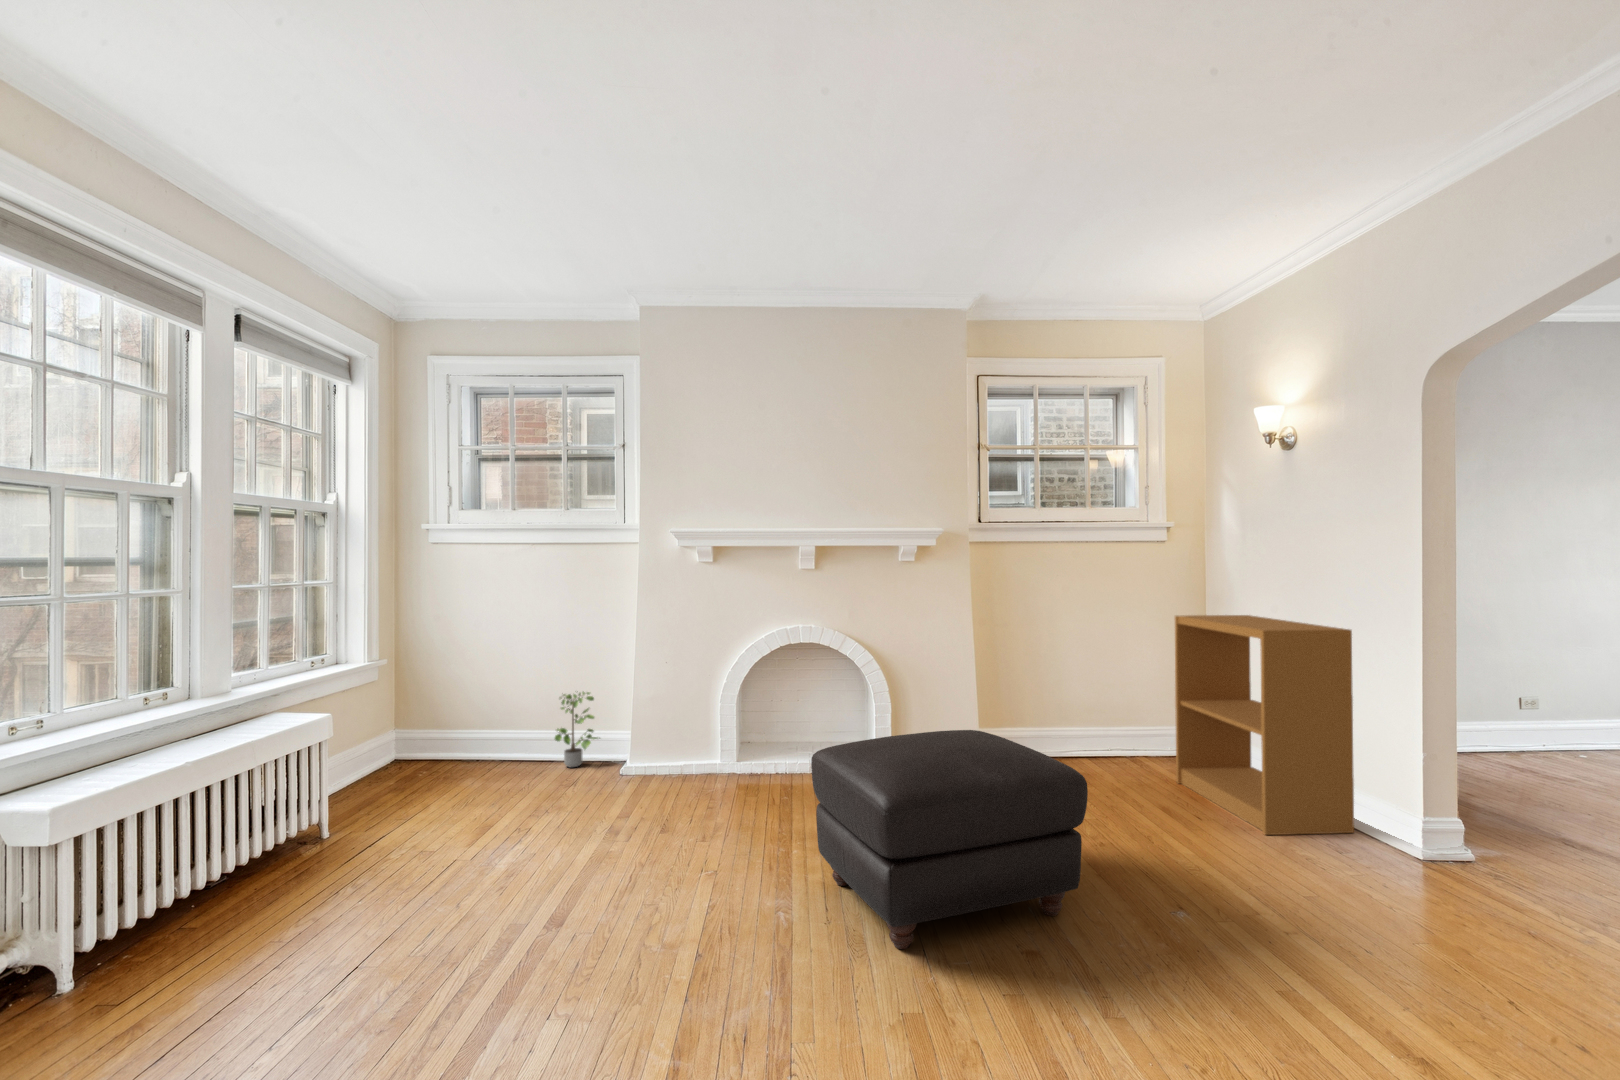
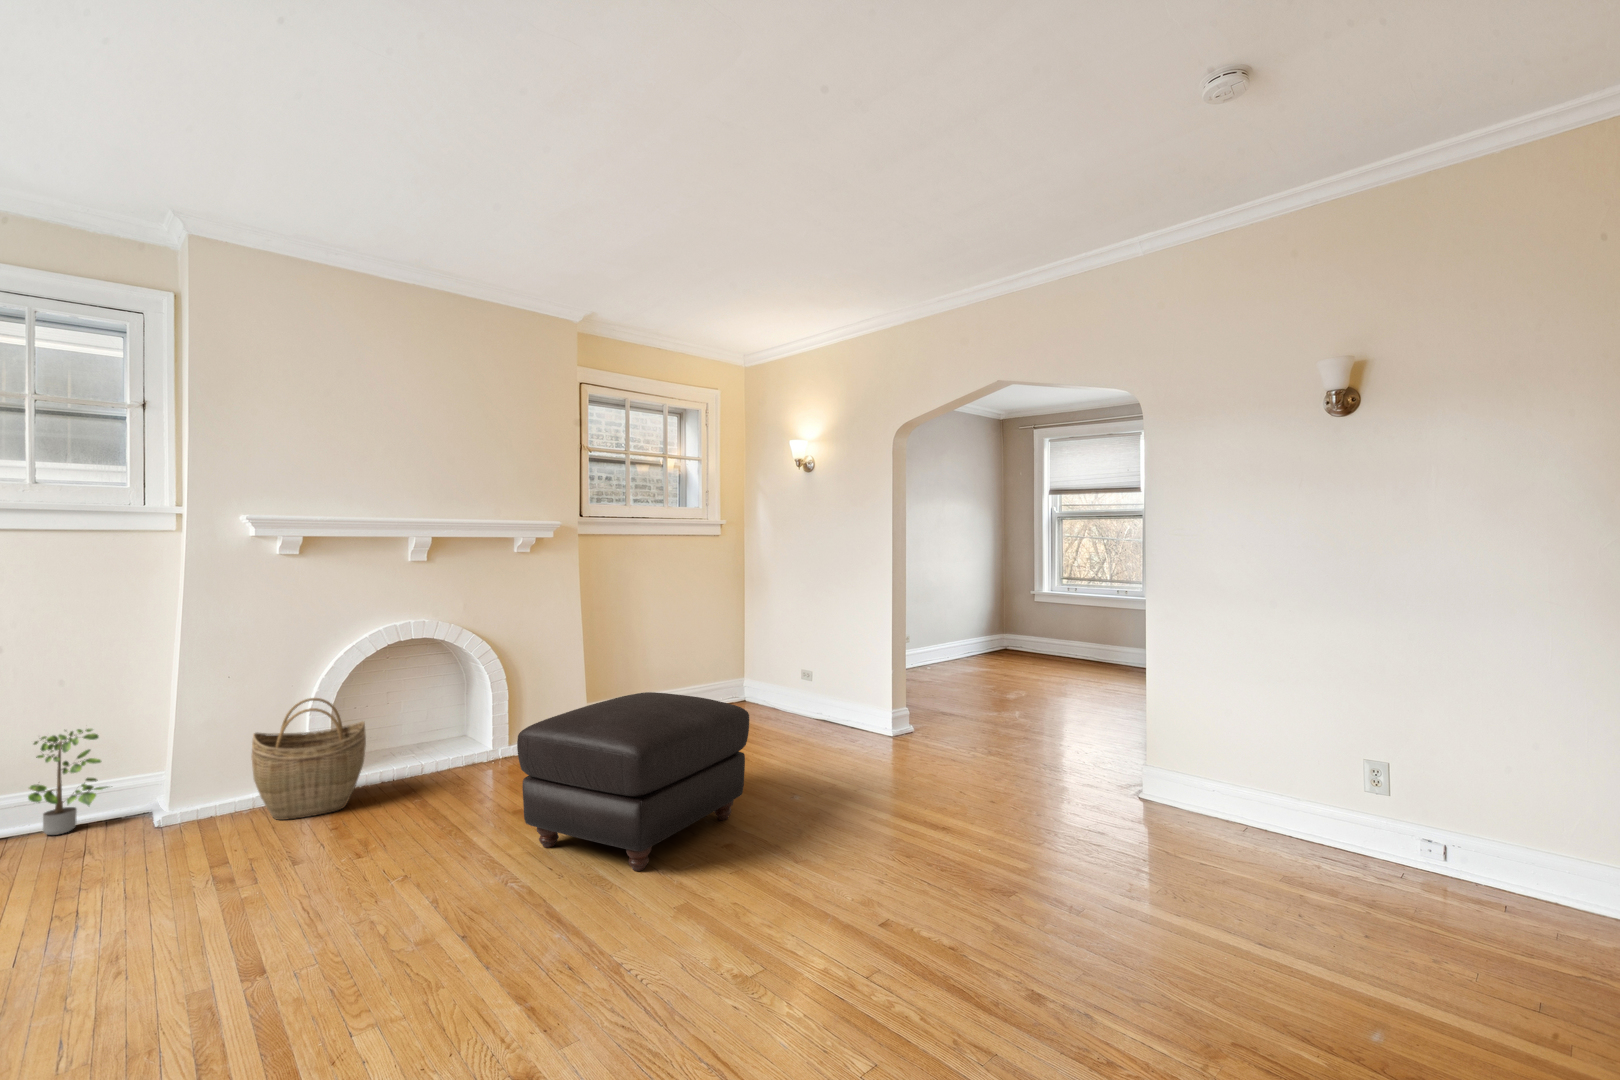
bookshelf: present [1175,615,1354,835] -> none [739,591,855,742]
woven basket: none [666,688,750,793] -> present [251,698,366,820]

